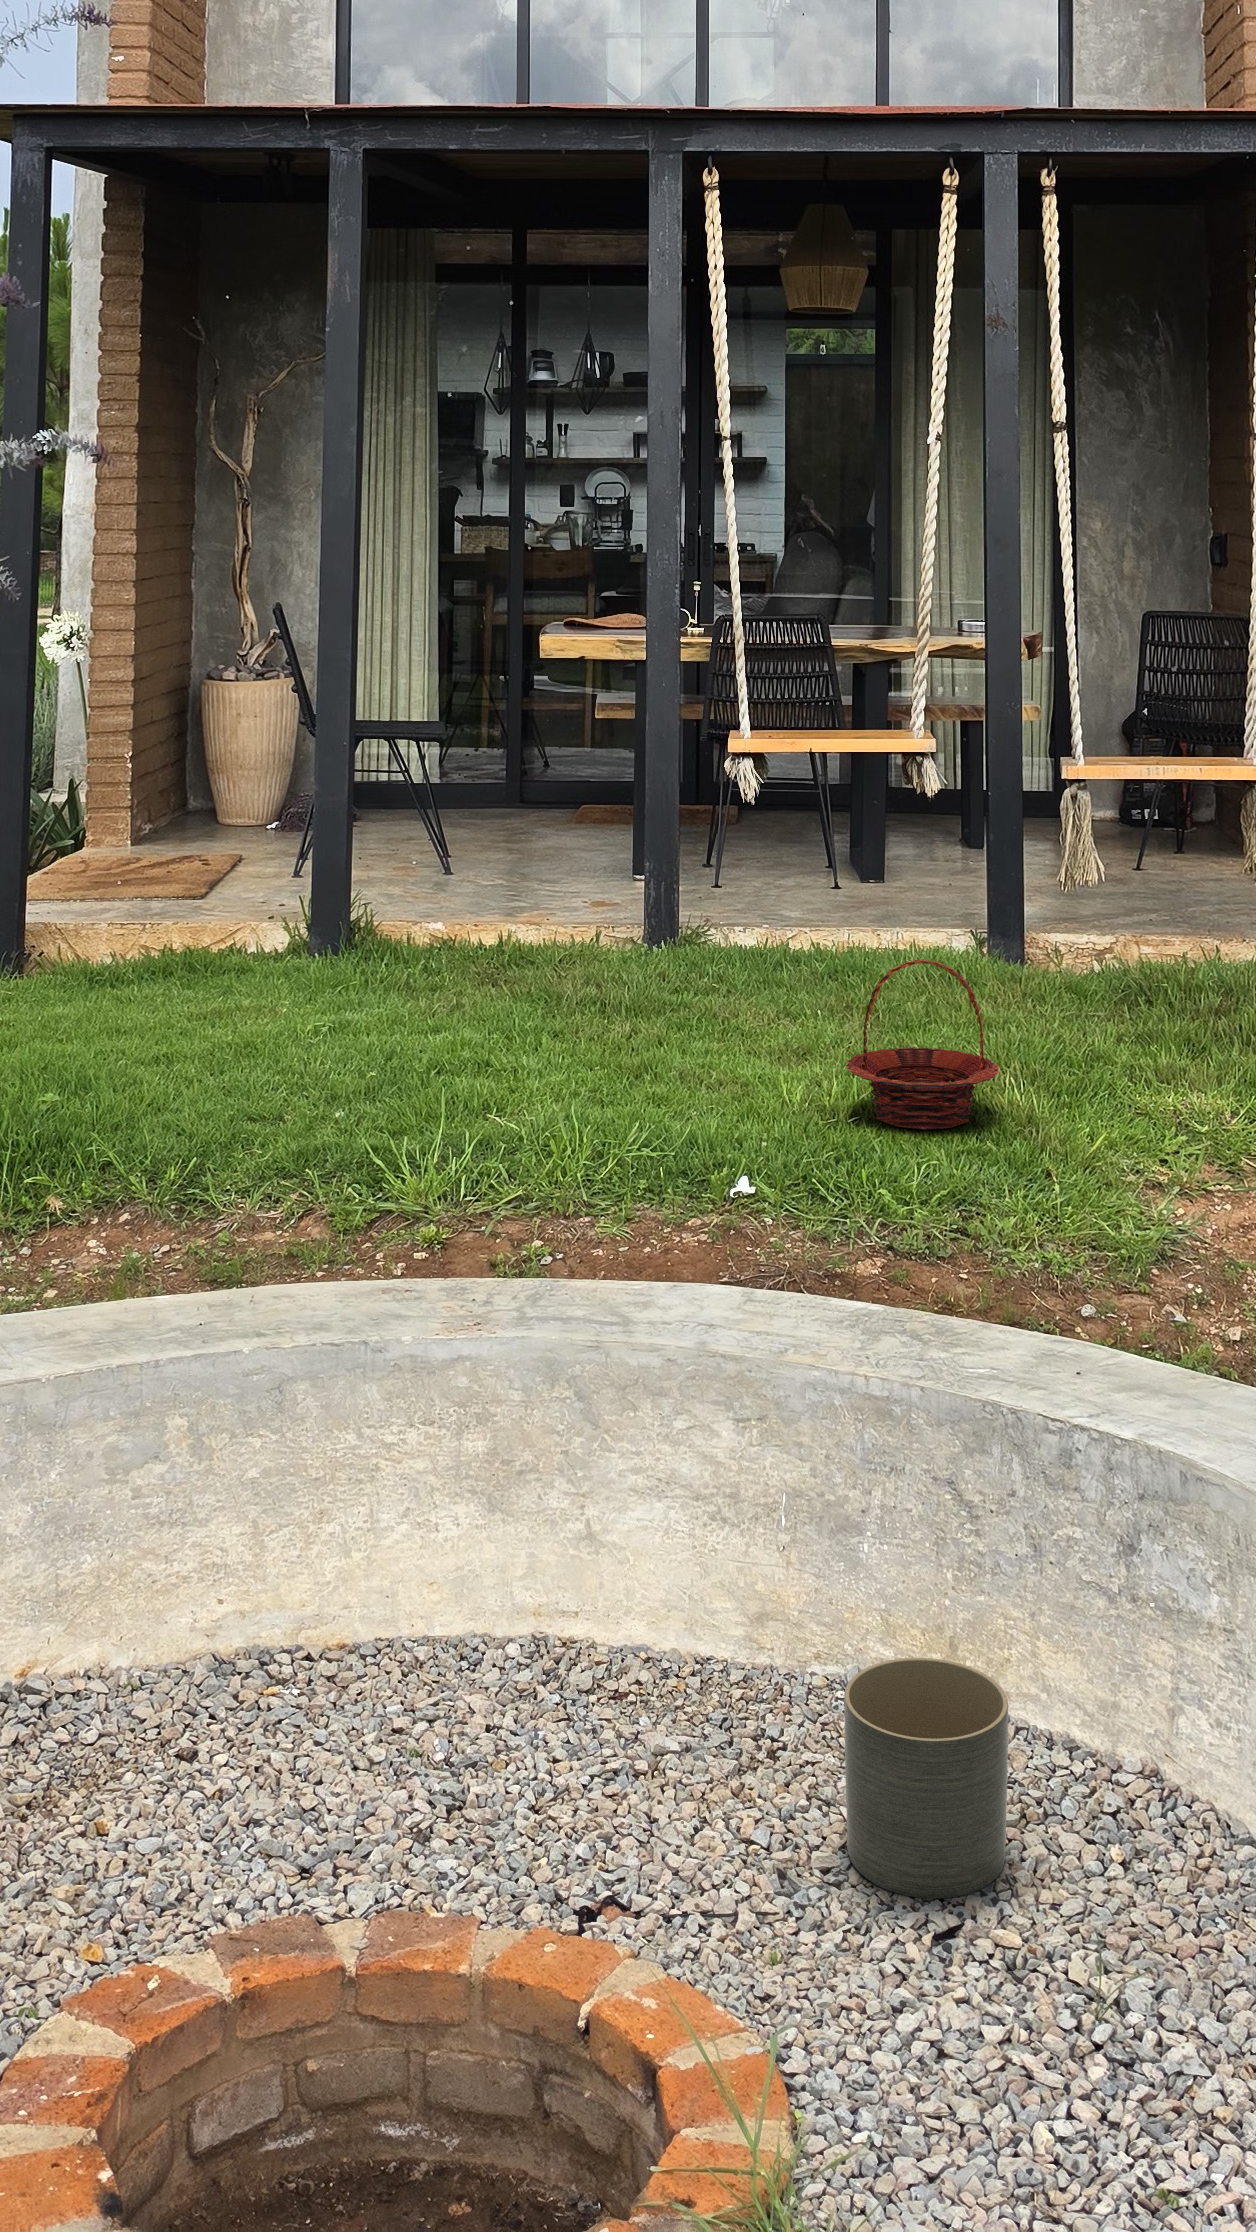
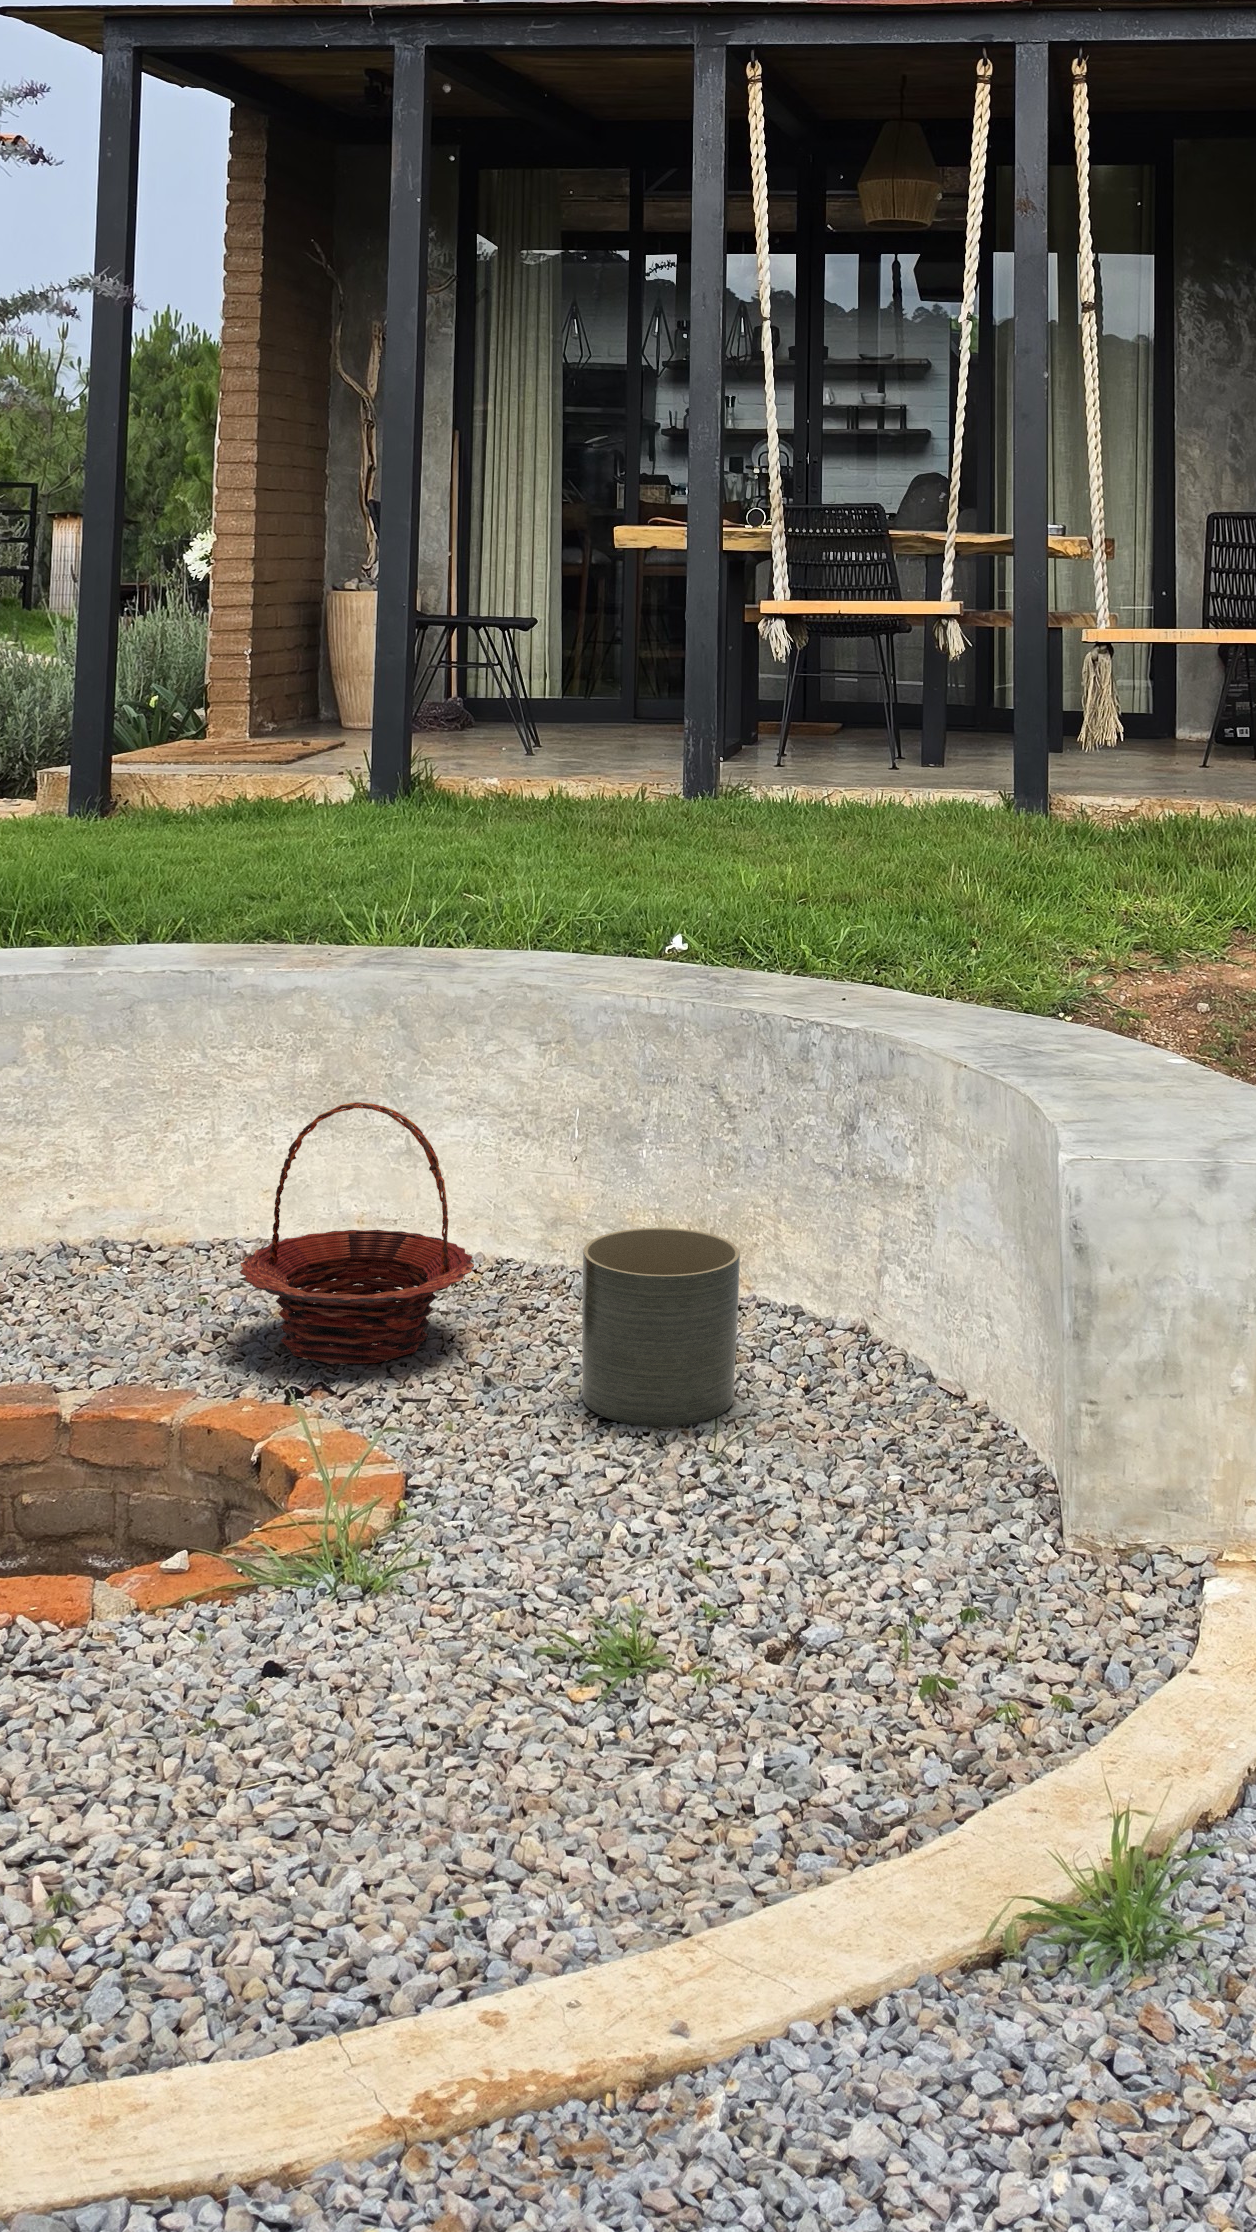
basket: present [845,960,999,1130] -> present [240,1102,474,1364]

